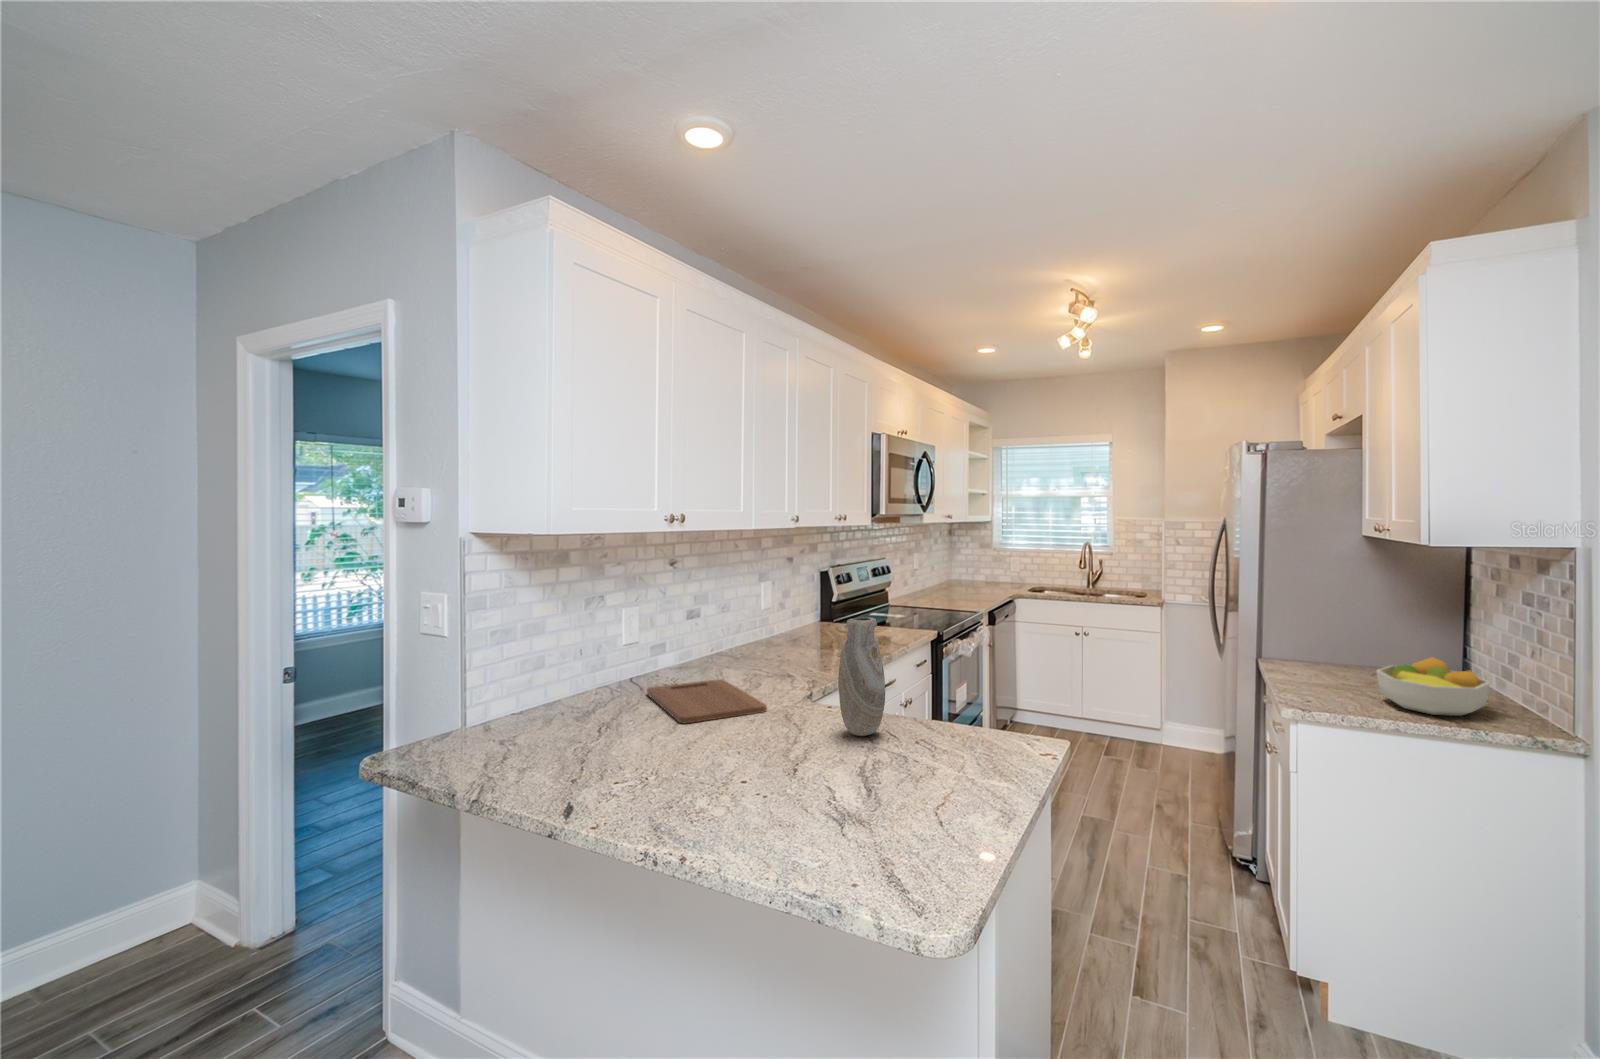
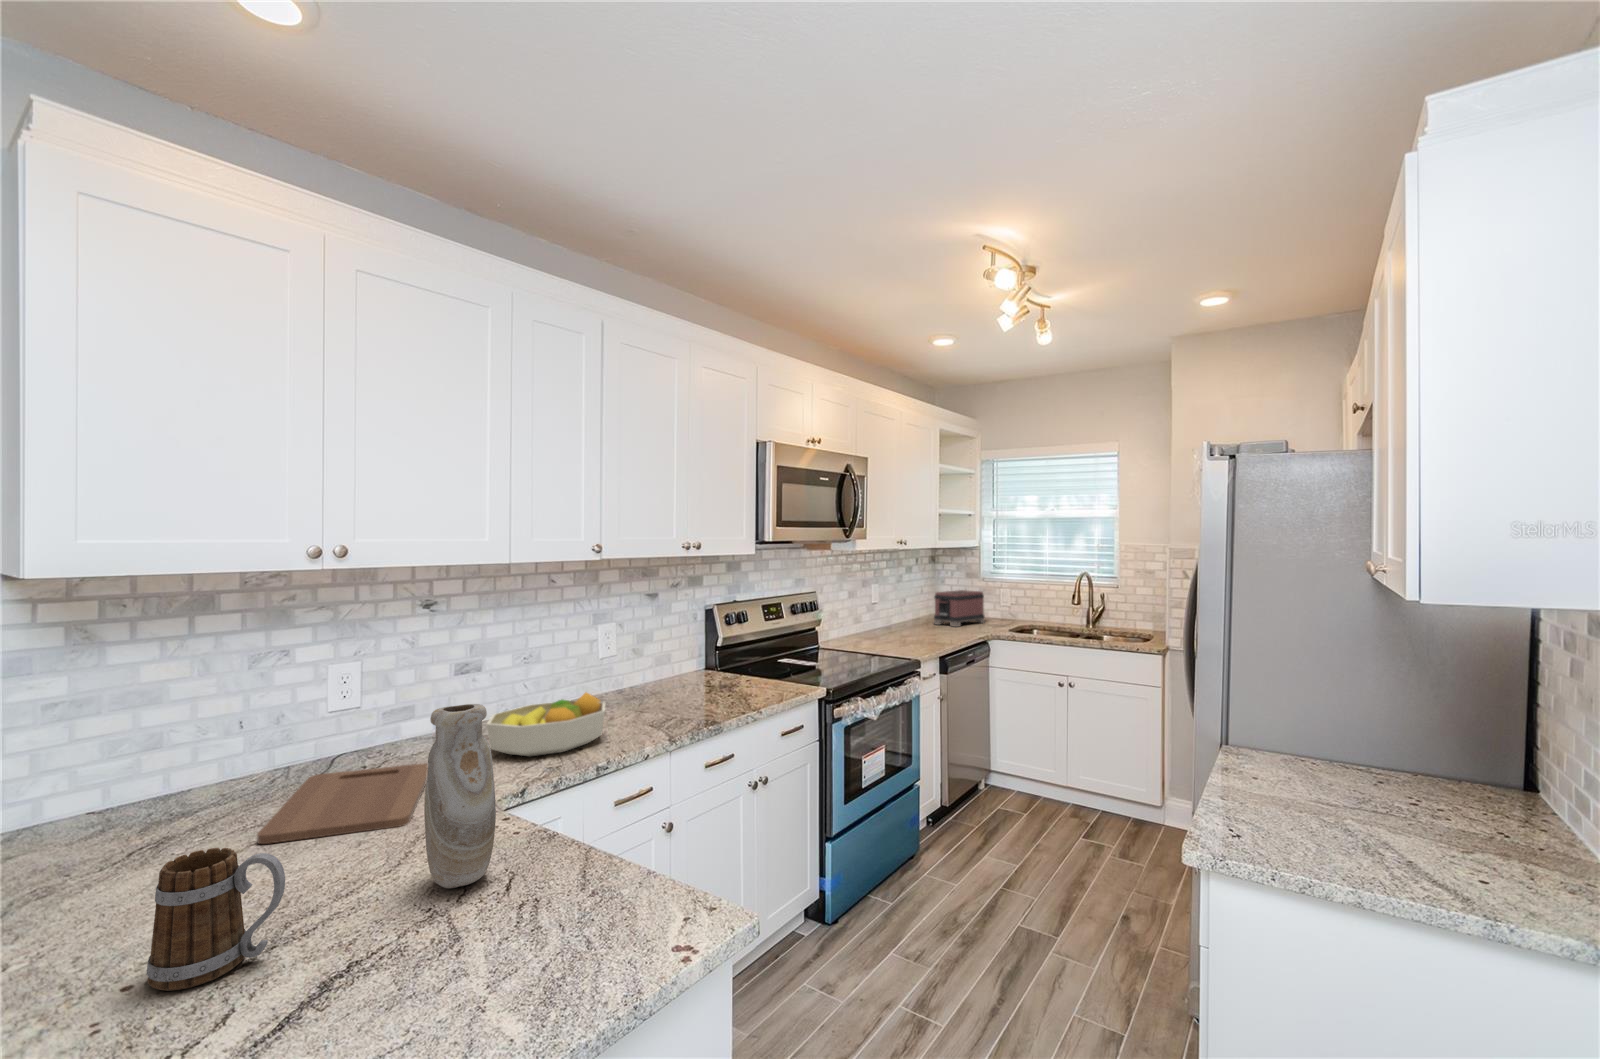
toaster: none [959,559,1001,589] -> present [933,590,985,627]
fruit bowl: present [1376,657,1490,716] -> present [487,692,605,756]
mug: none [751,701,818,781] -> present [146,848,285,991]

